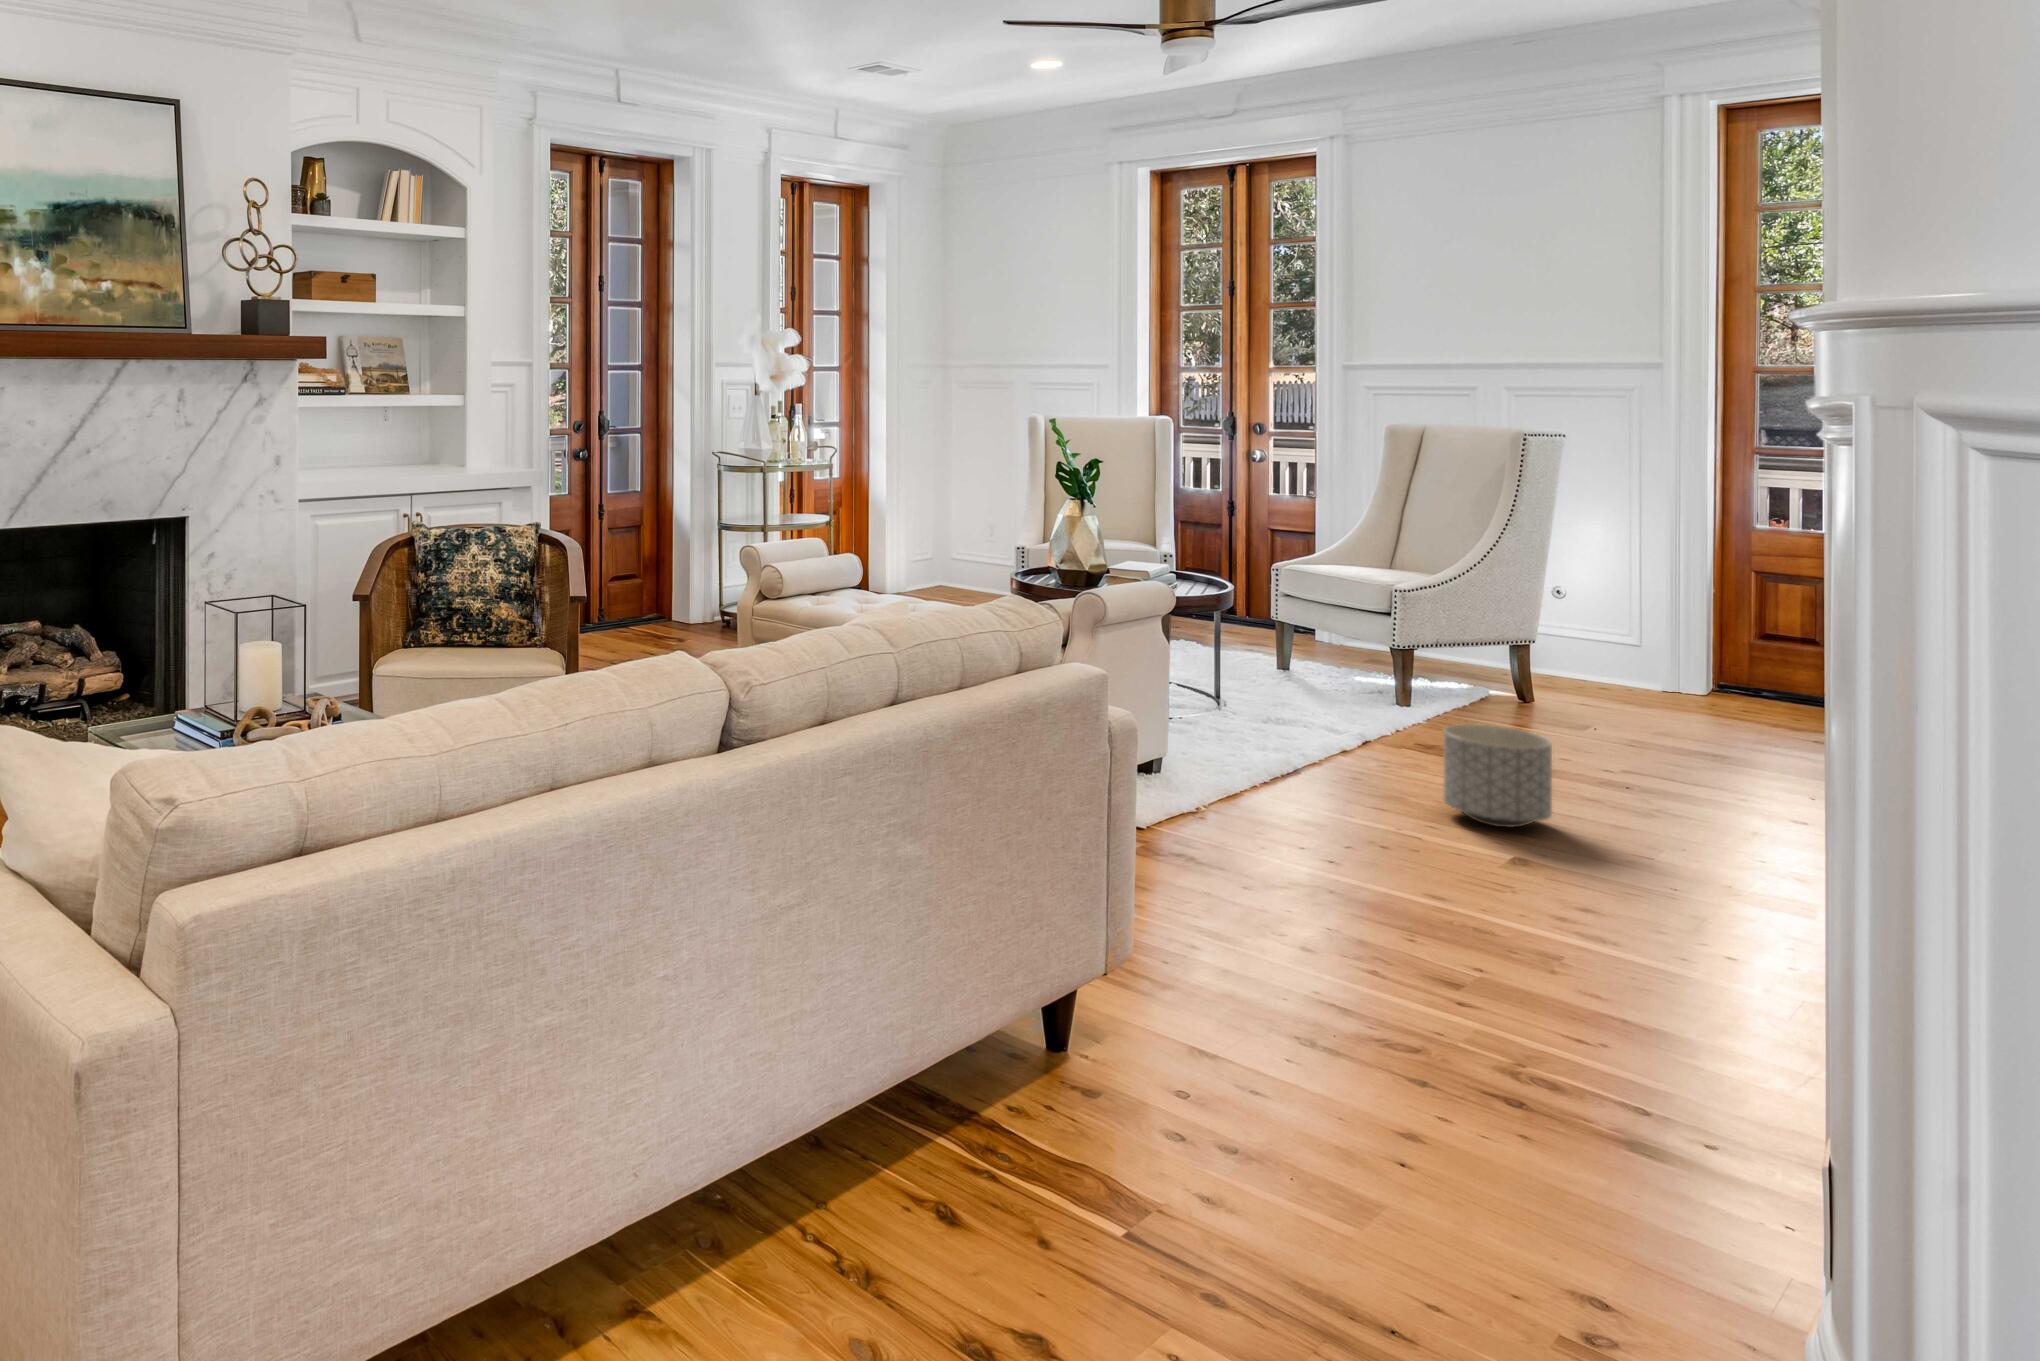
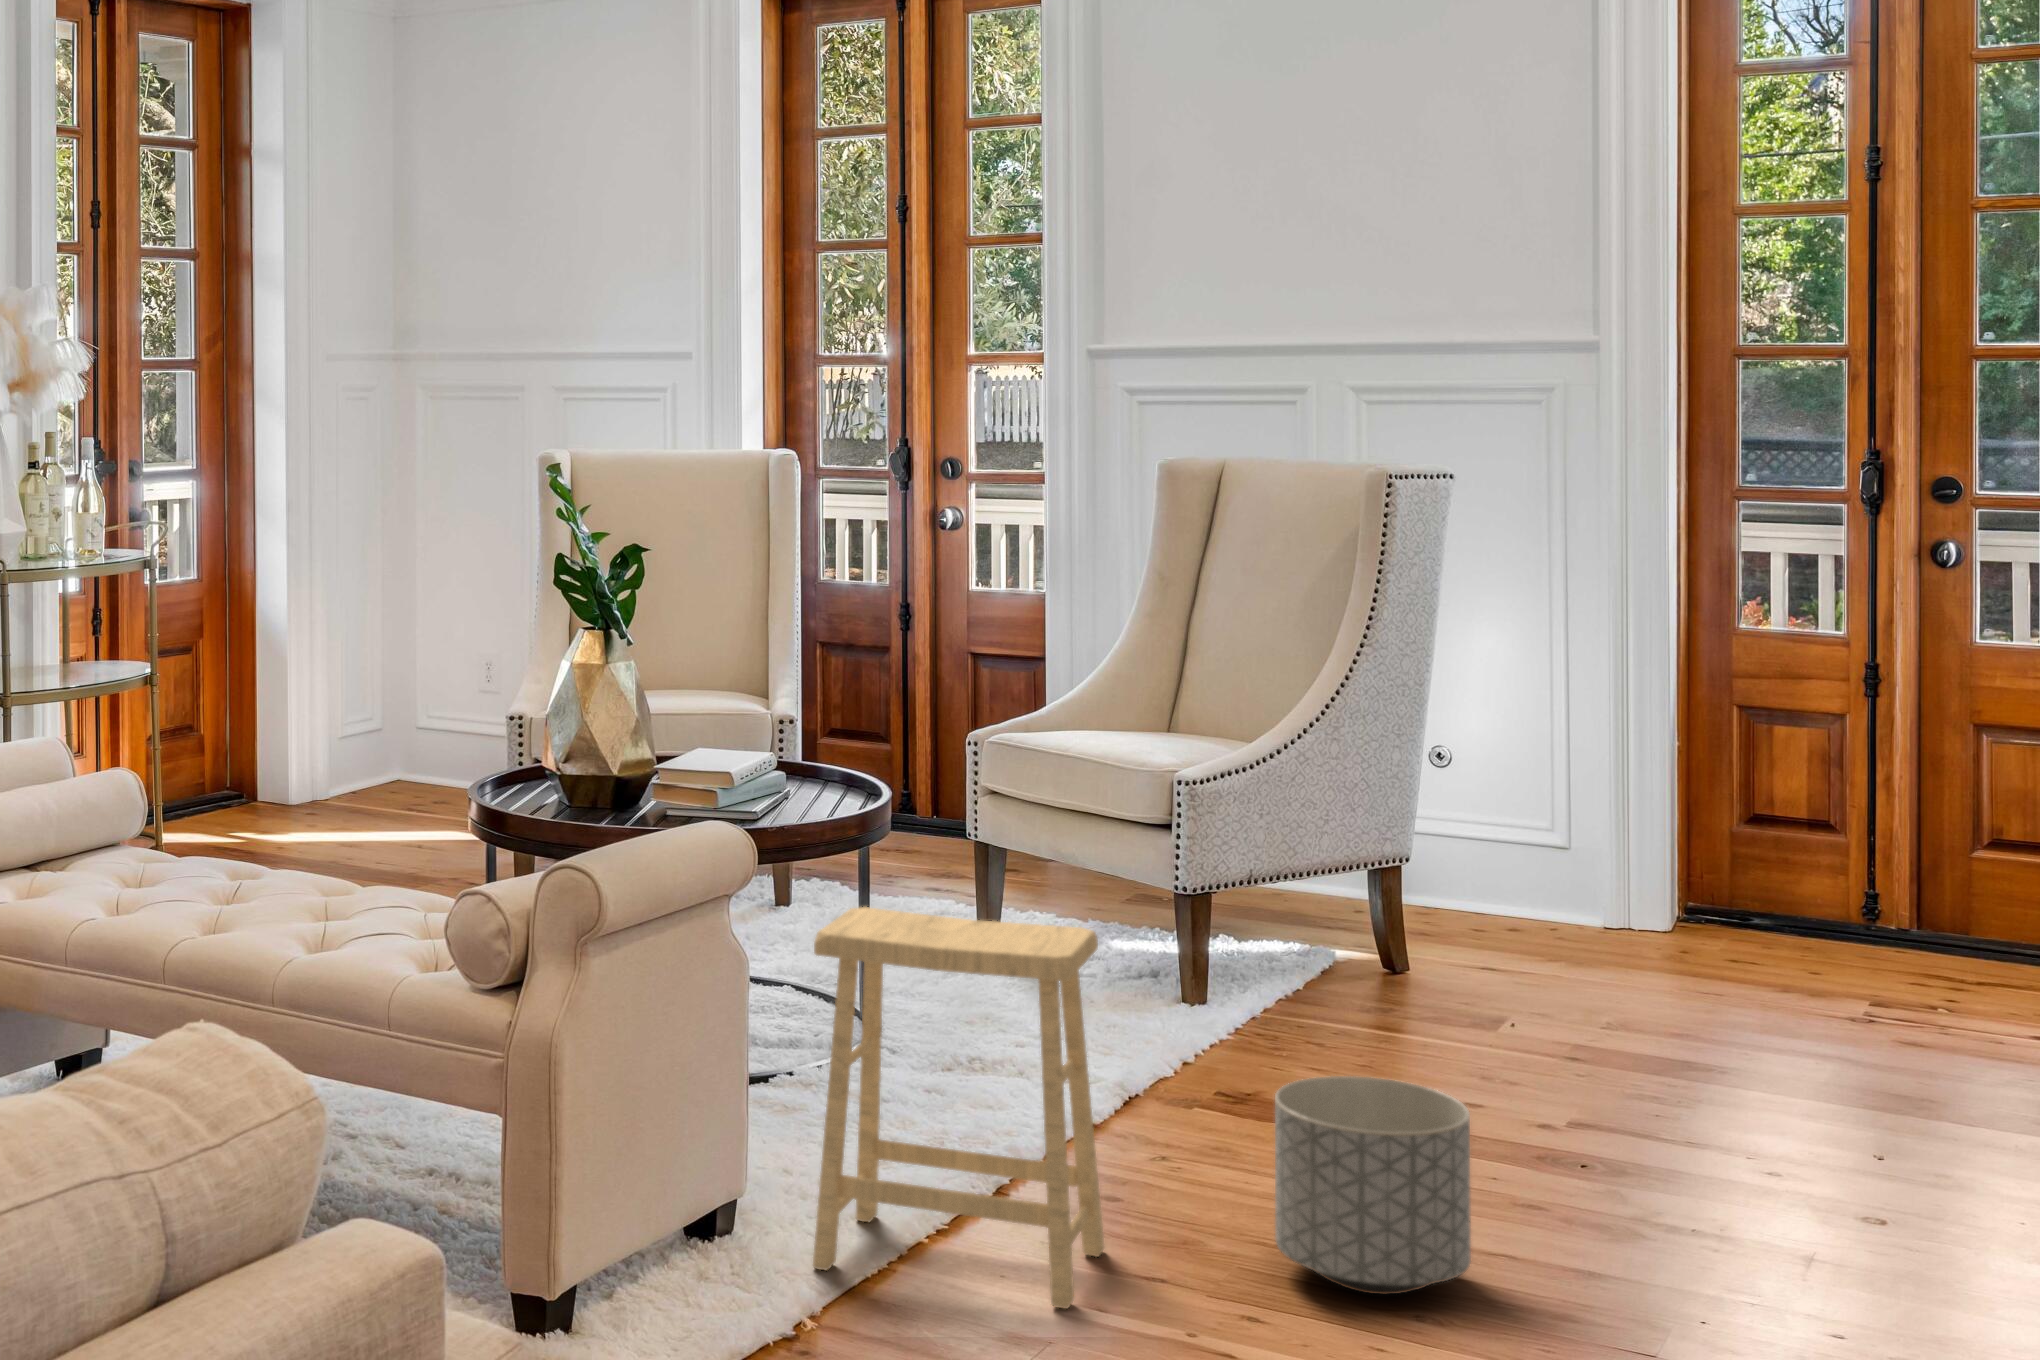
footstool: none [1199,629,1351,817] -> present [813,907,1104,1309]

